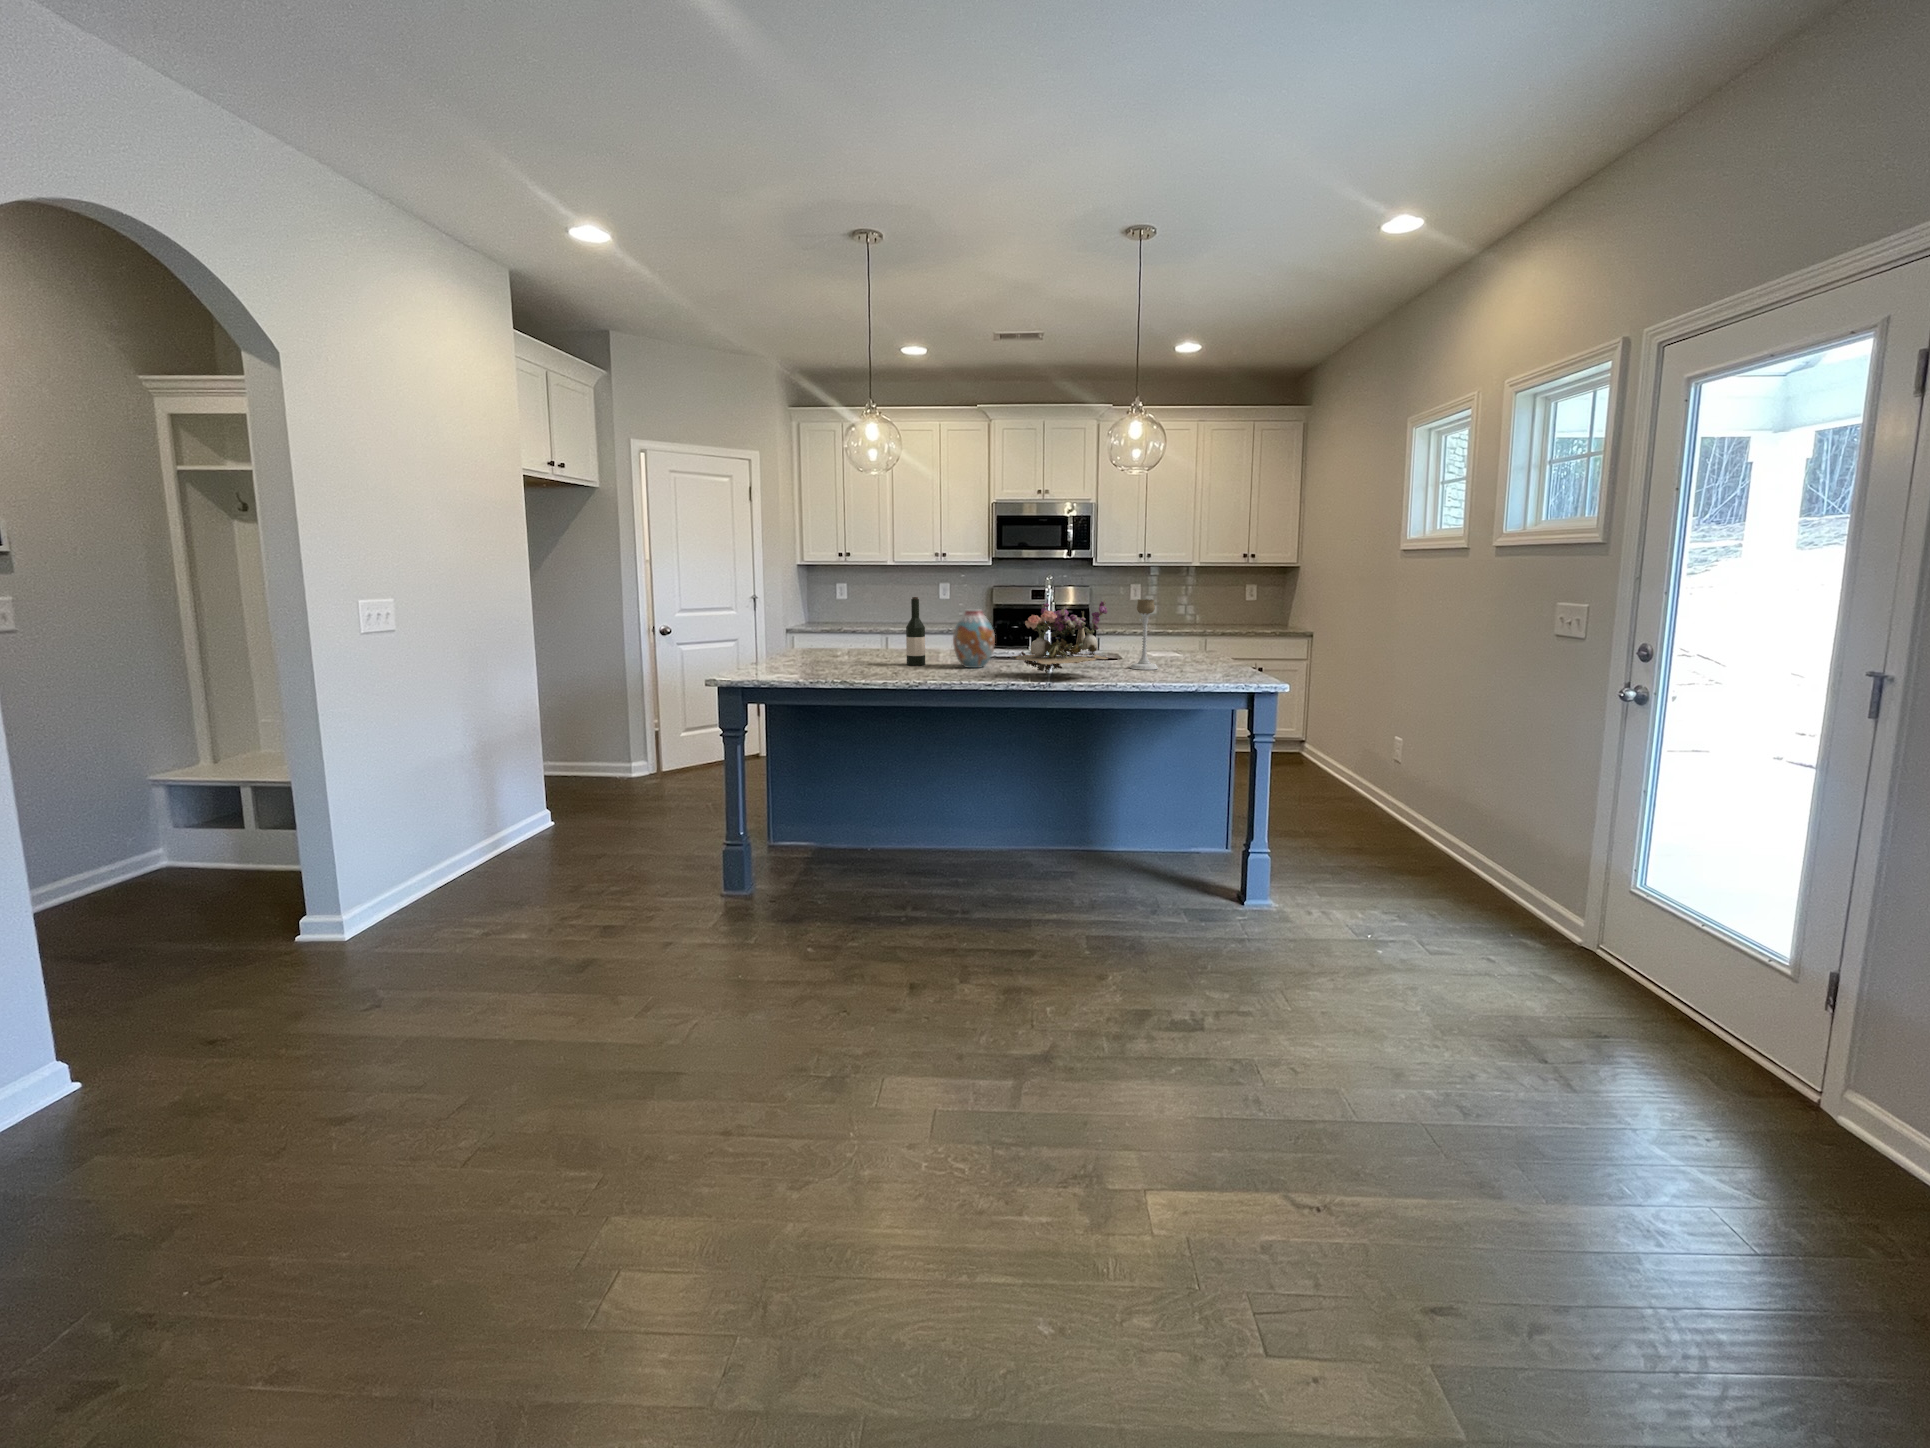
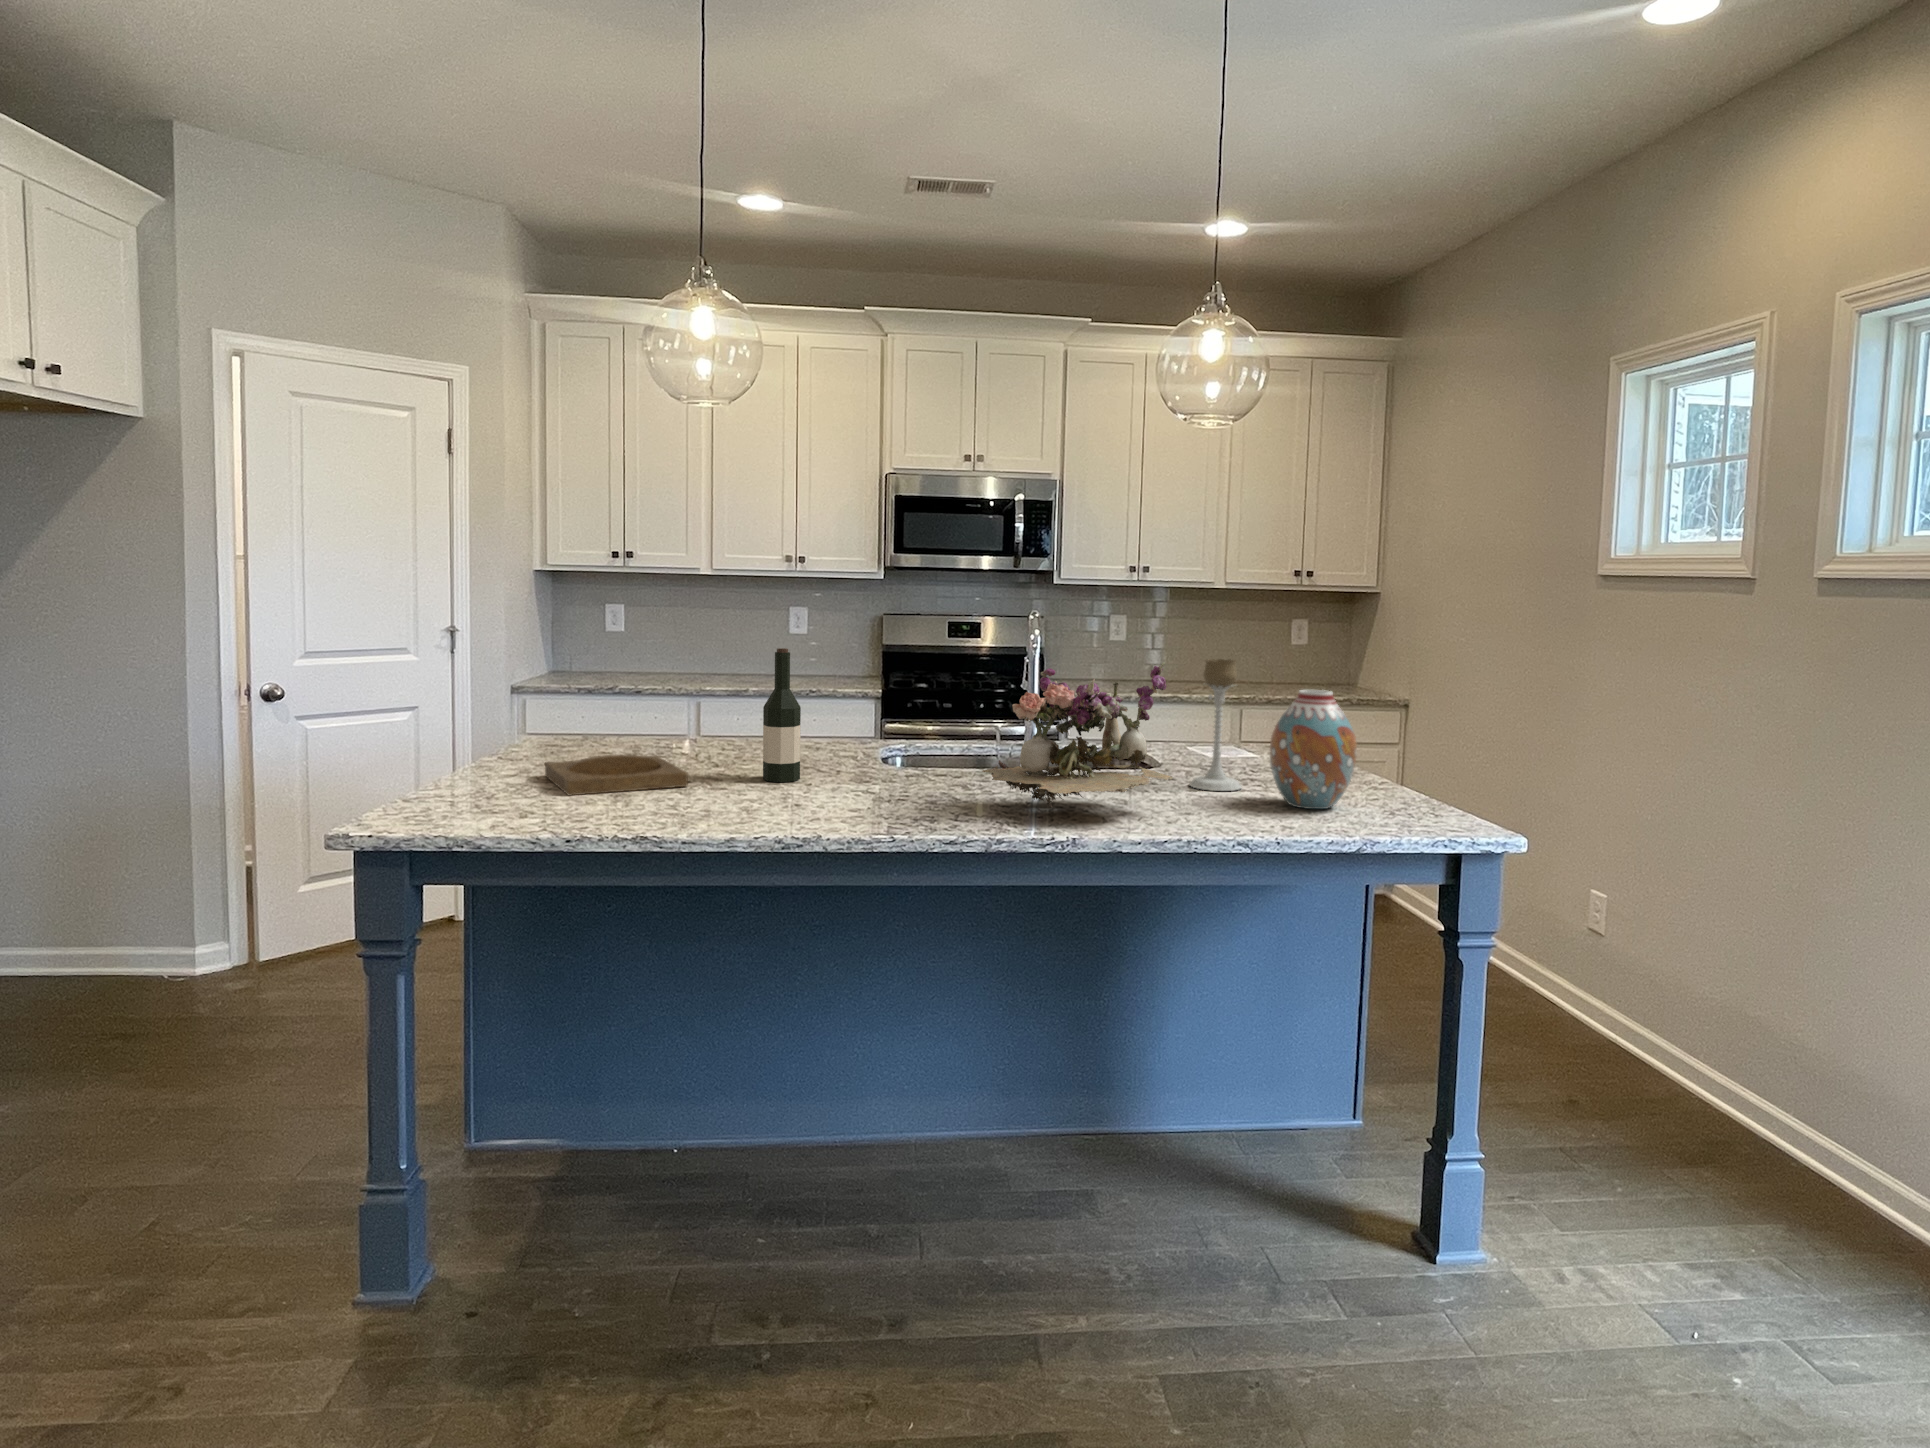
vase: present [953,609,995,668] -> present [1270,690,1357,809]
tray: none [800,652,869,669] -> present [545,755,688,795]

